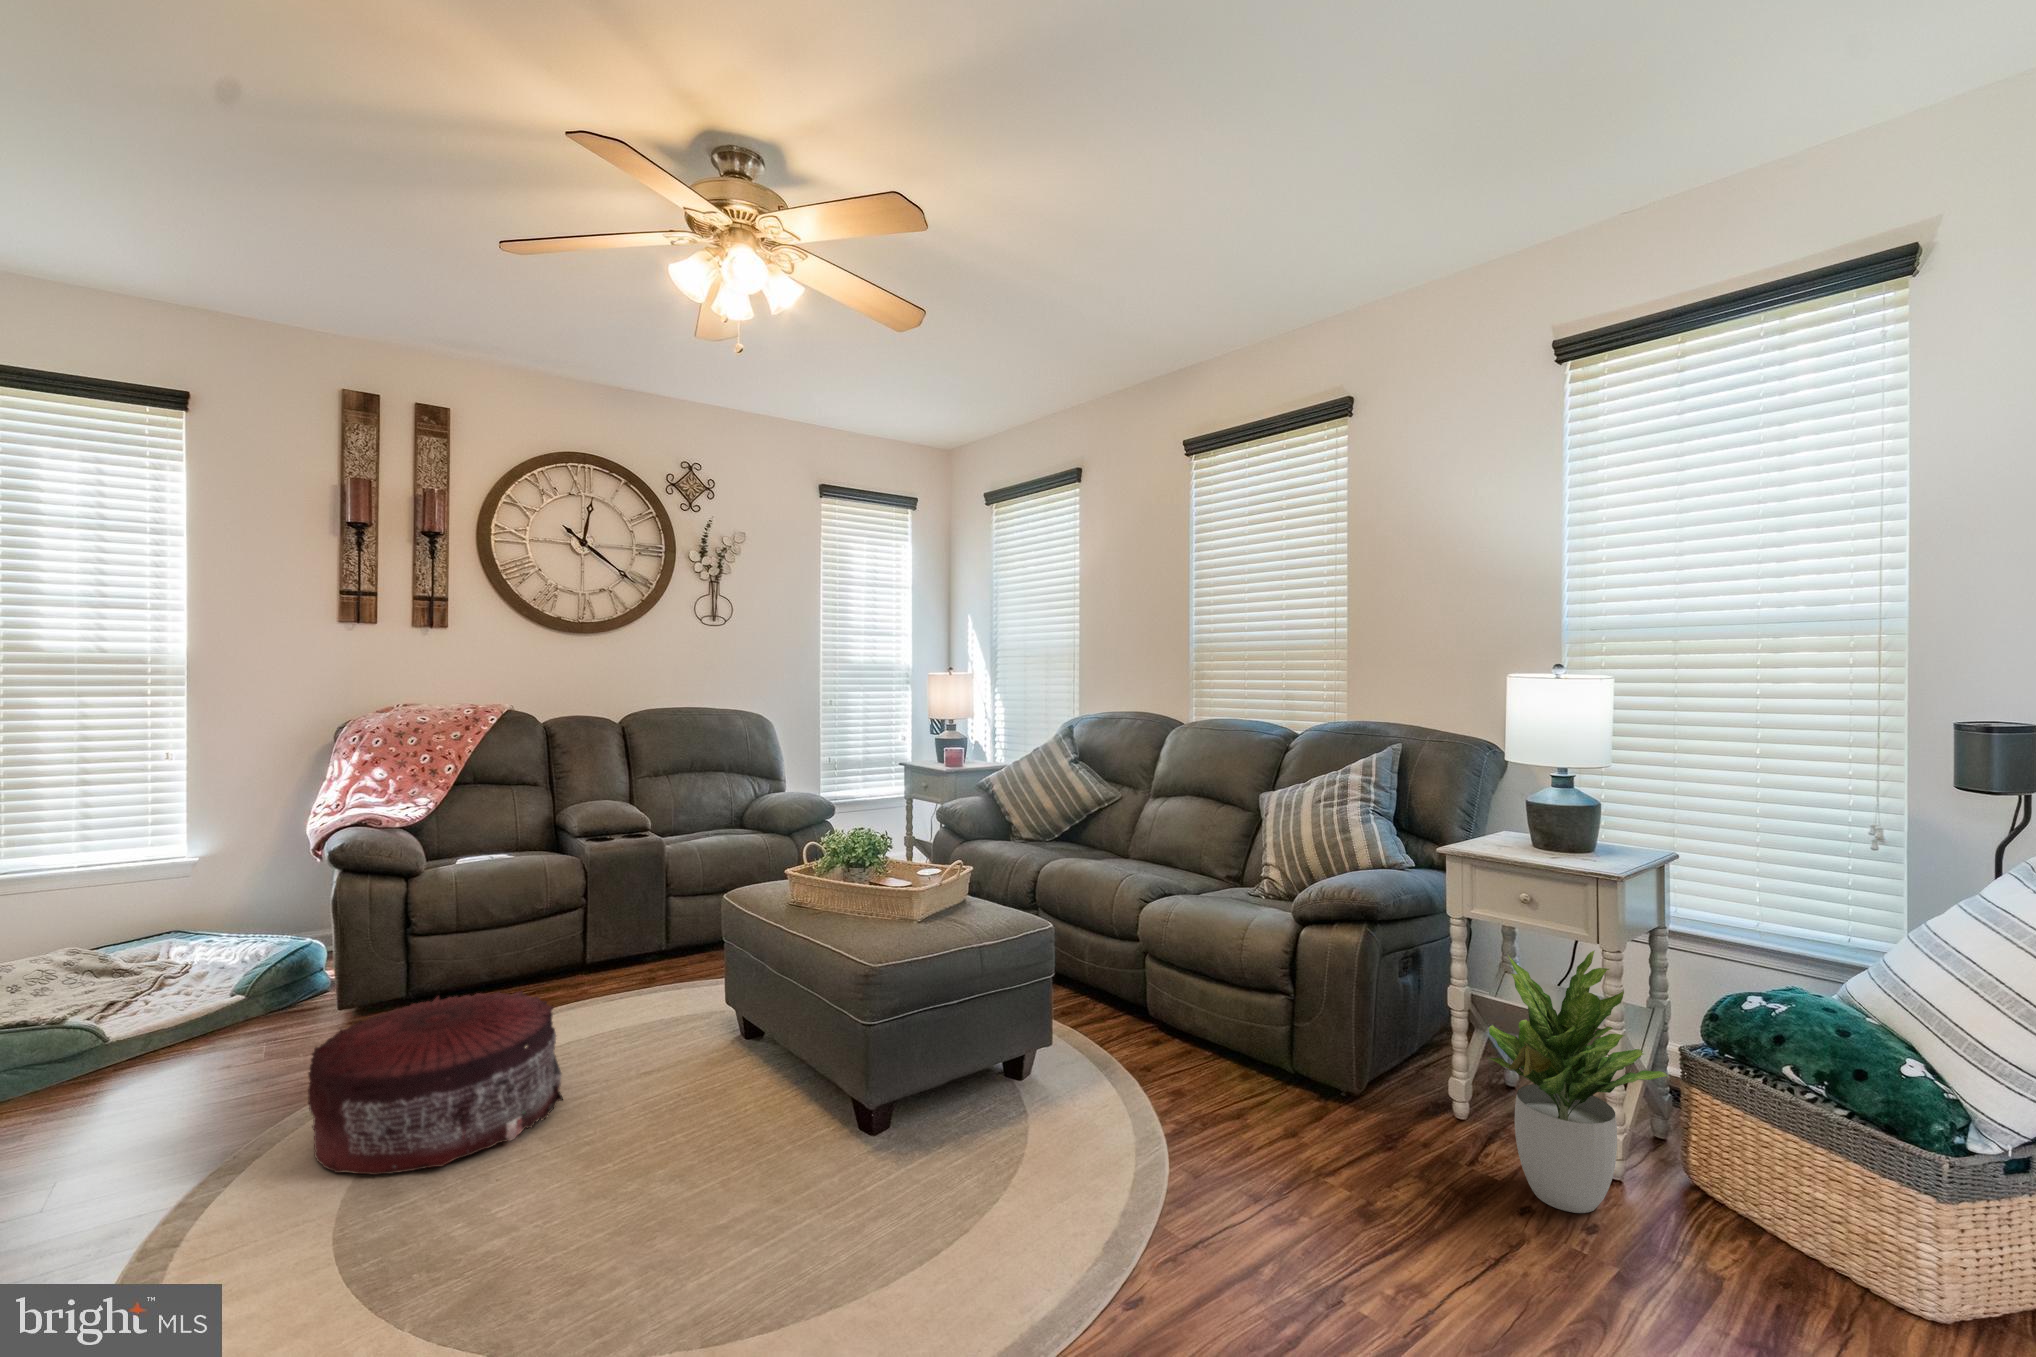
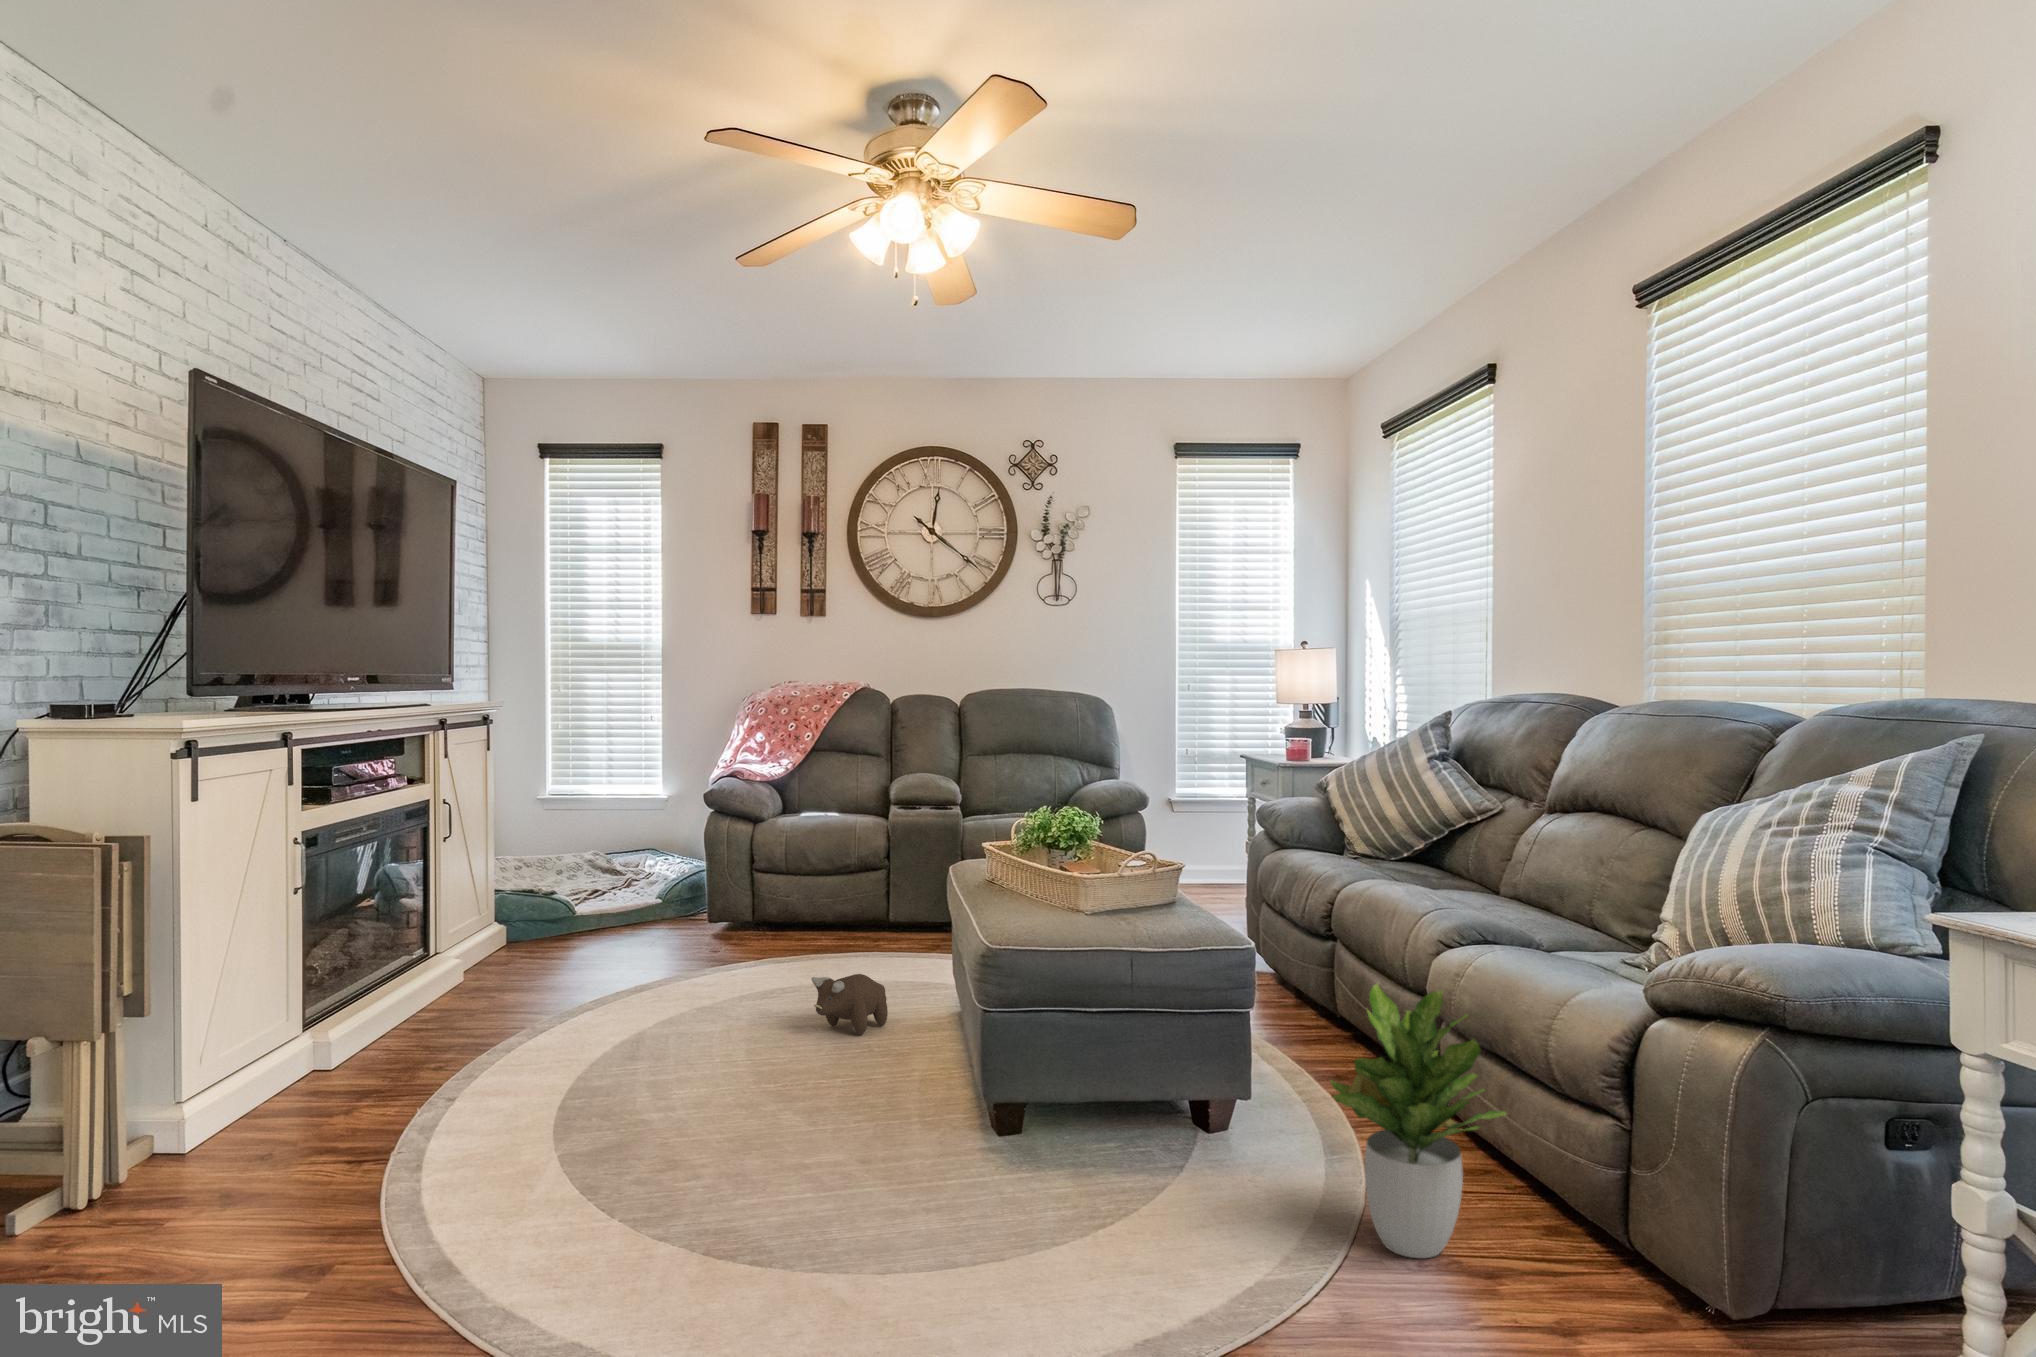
pouf: present [308,991,563,1175] -> none [616,904,769,1010]
plush toy: none [696,1048,774,1127] -> present [811,974,888,1035]

